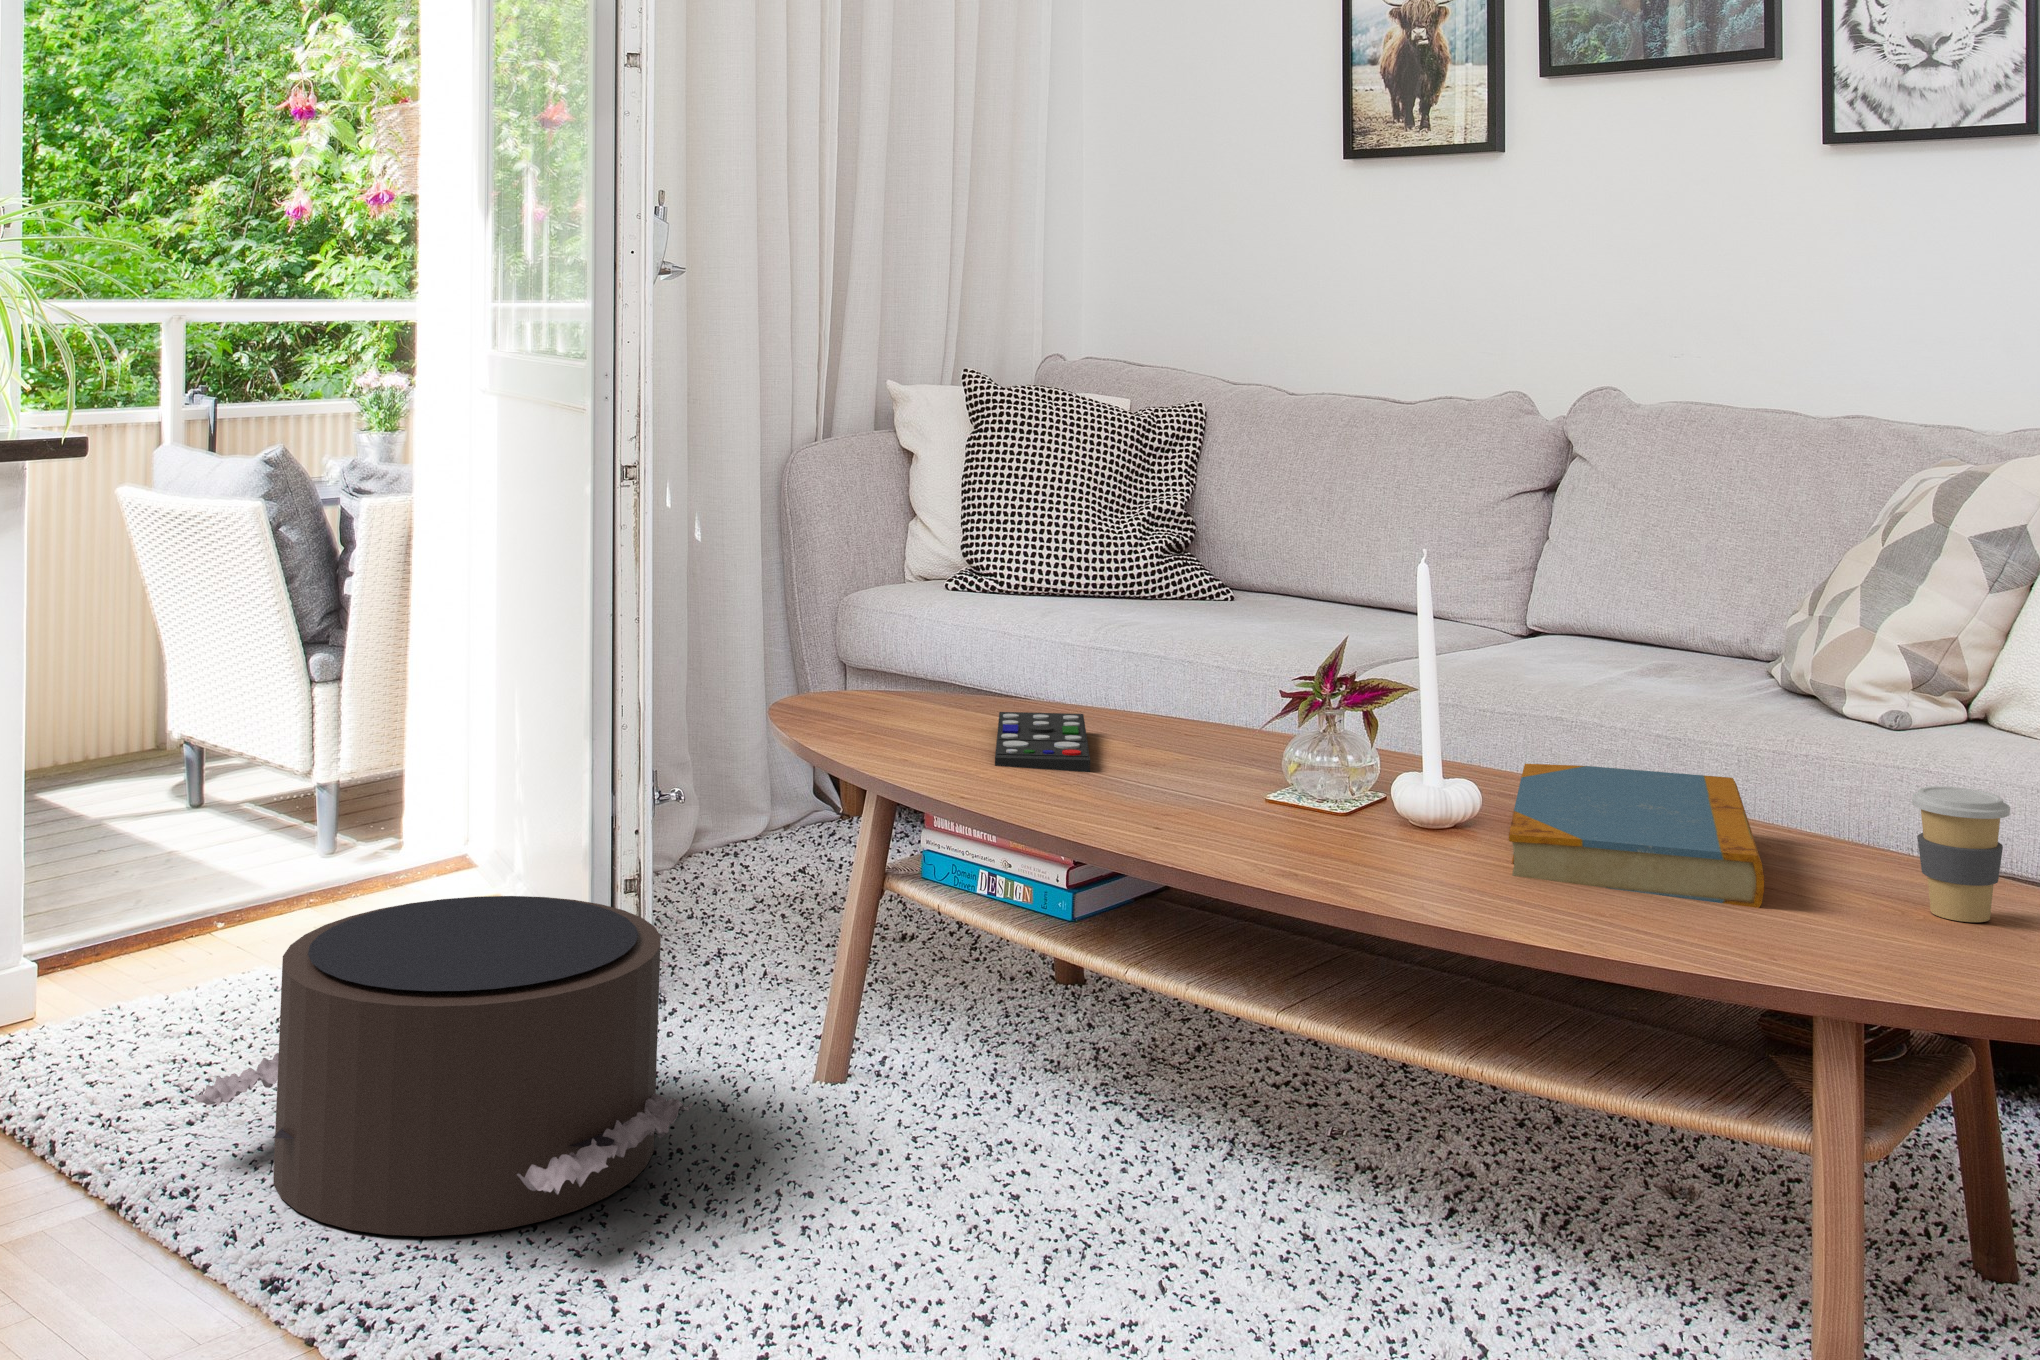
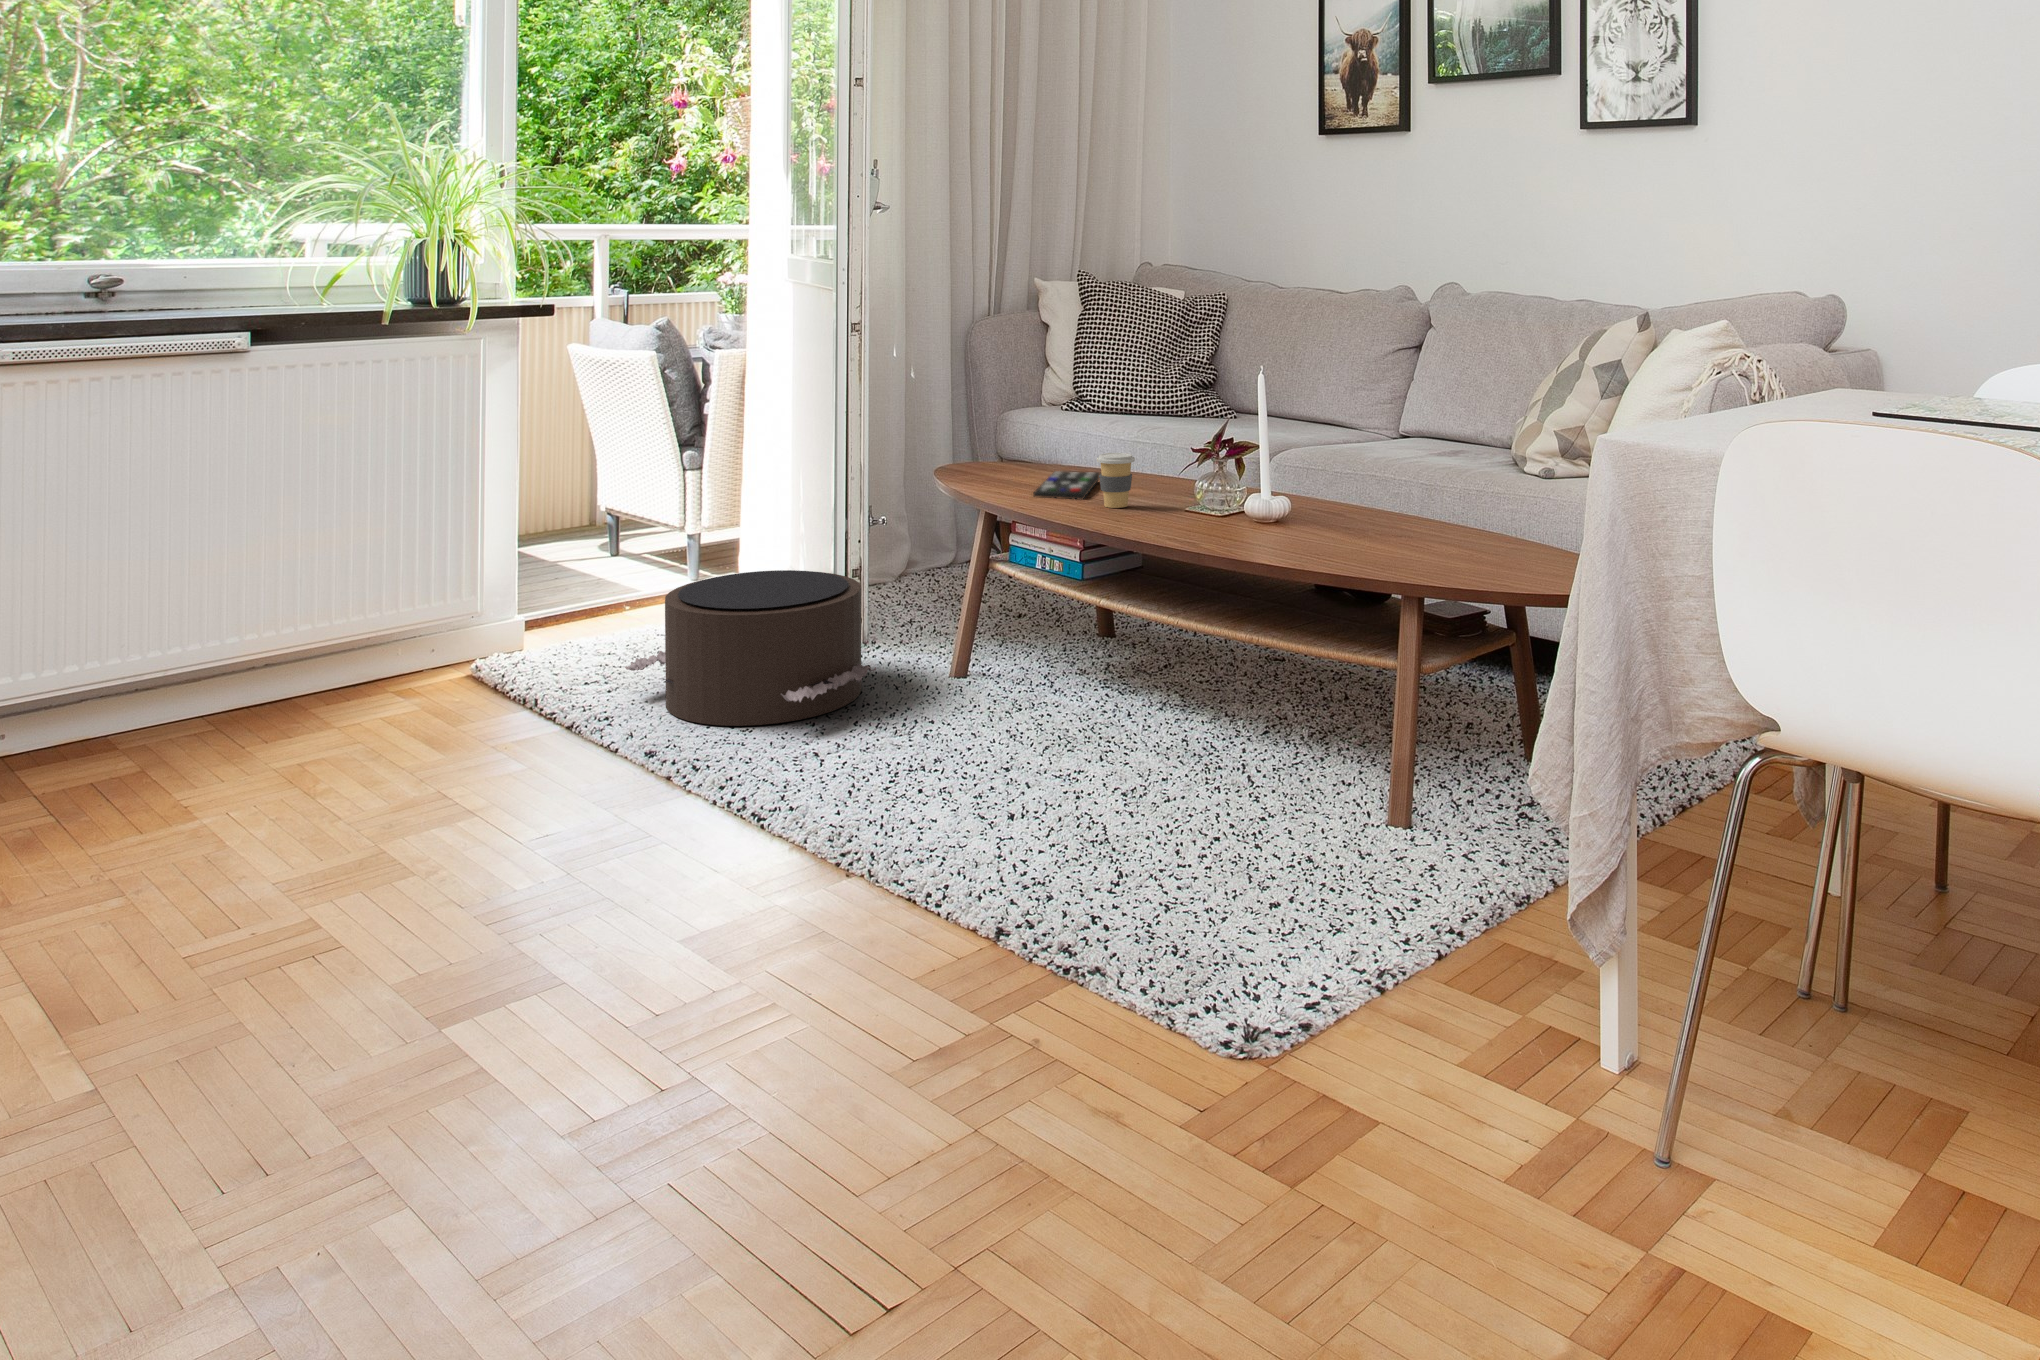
book: present [1509,764,1764,908] -> none [1252,491,1409,554]
coffee cup: present [1912,787,2010,922] -> present [1097,453,1135,508]

